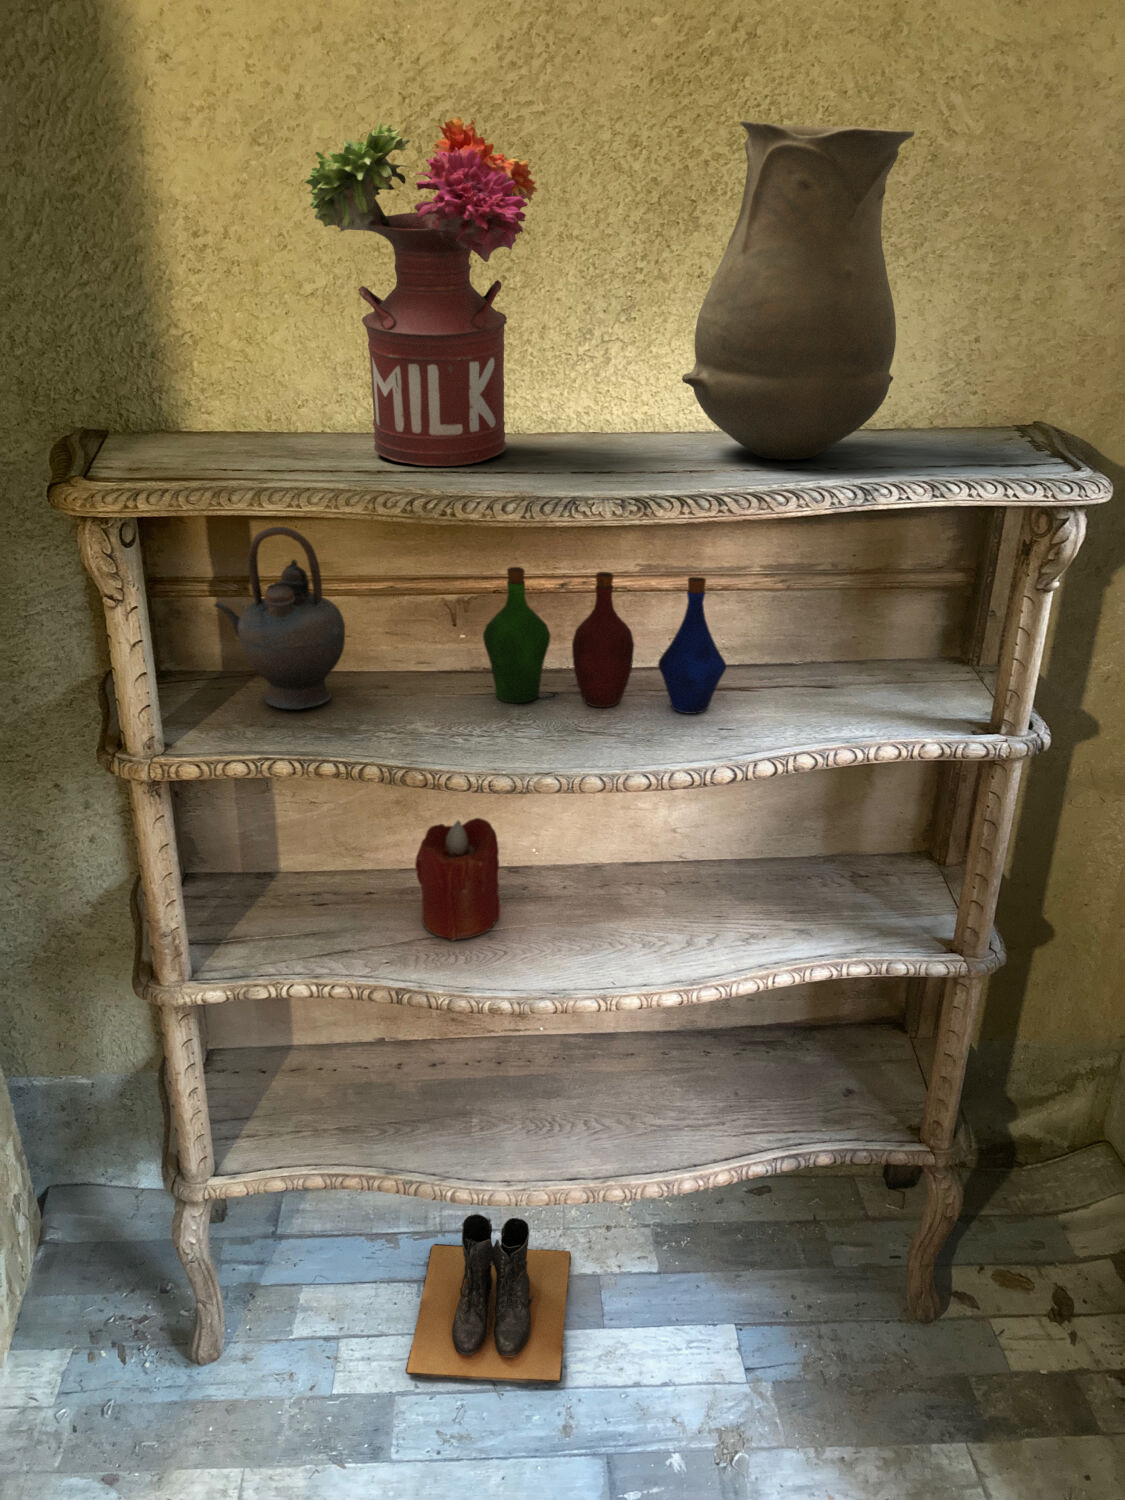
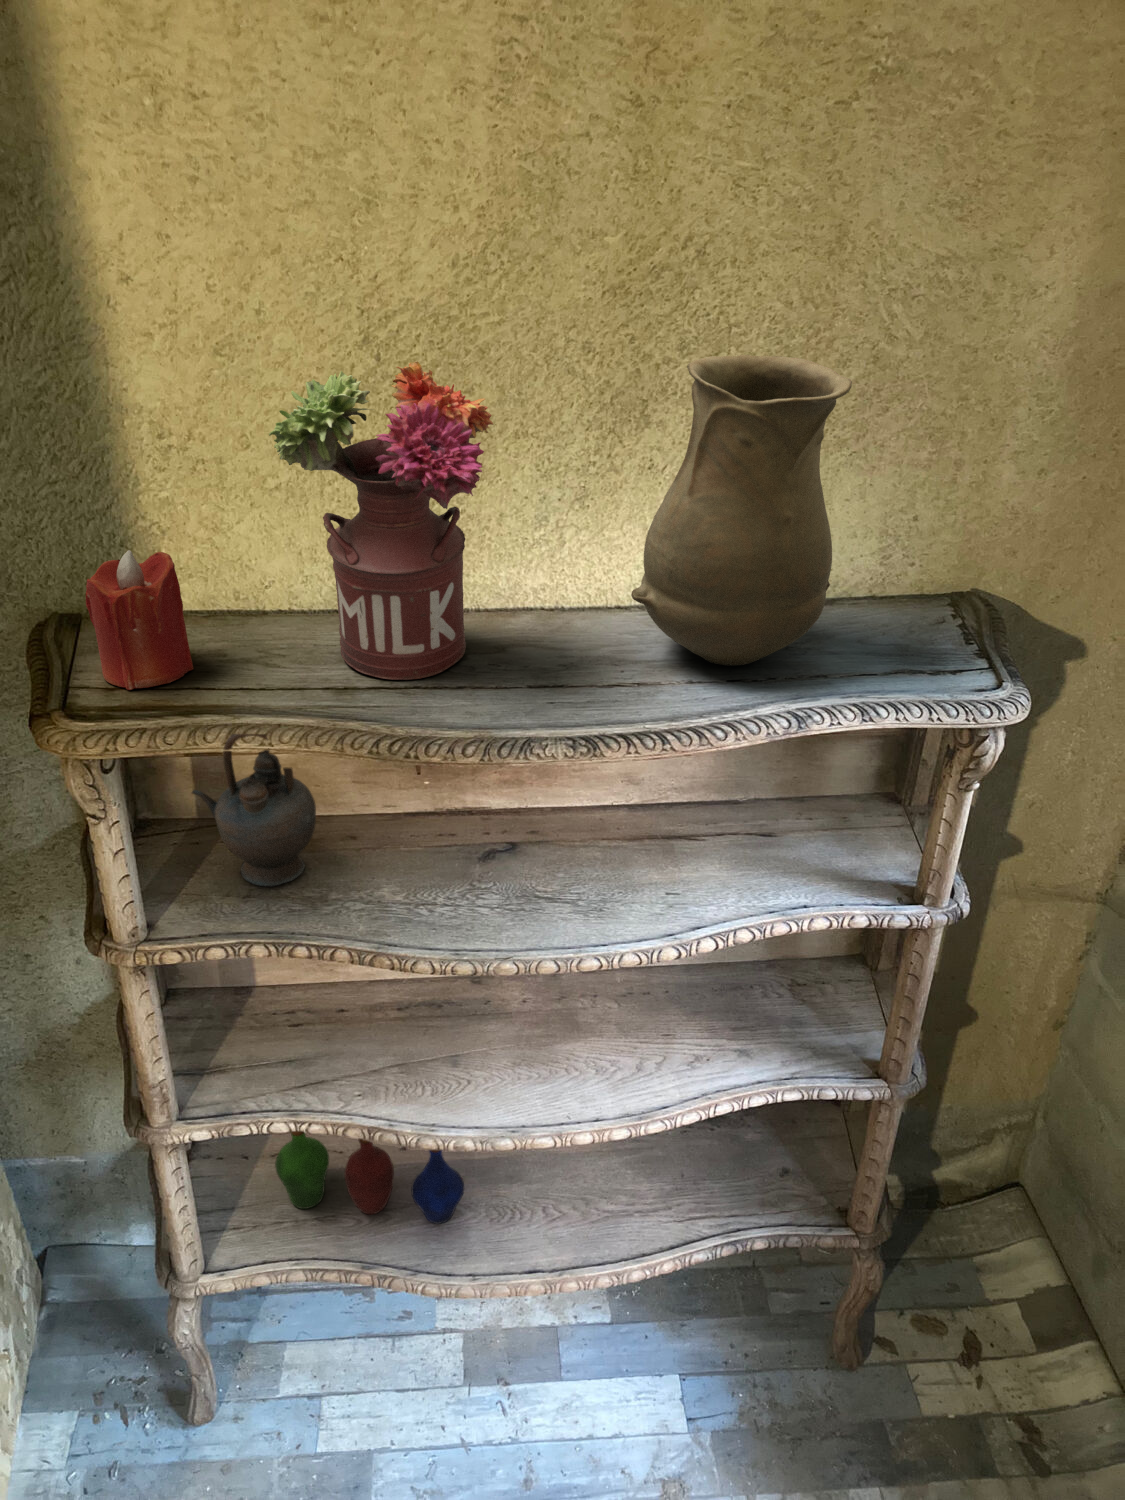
bottle: present [483,567,726,714] -> present [275,1131,464,1224]
candle: present [415,818,500,941] -> present [86,550,193,690]
boots: present [406,1214,571,1384] -> none [383,1284,531,1439]

